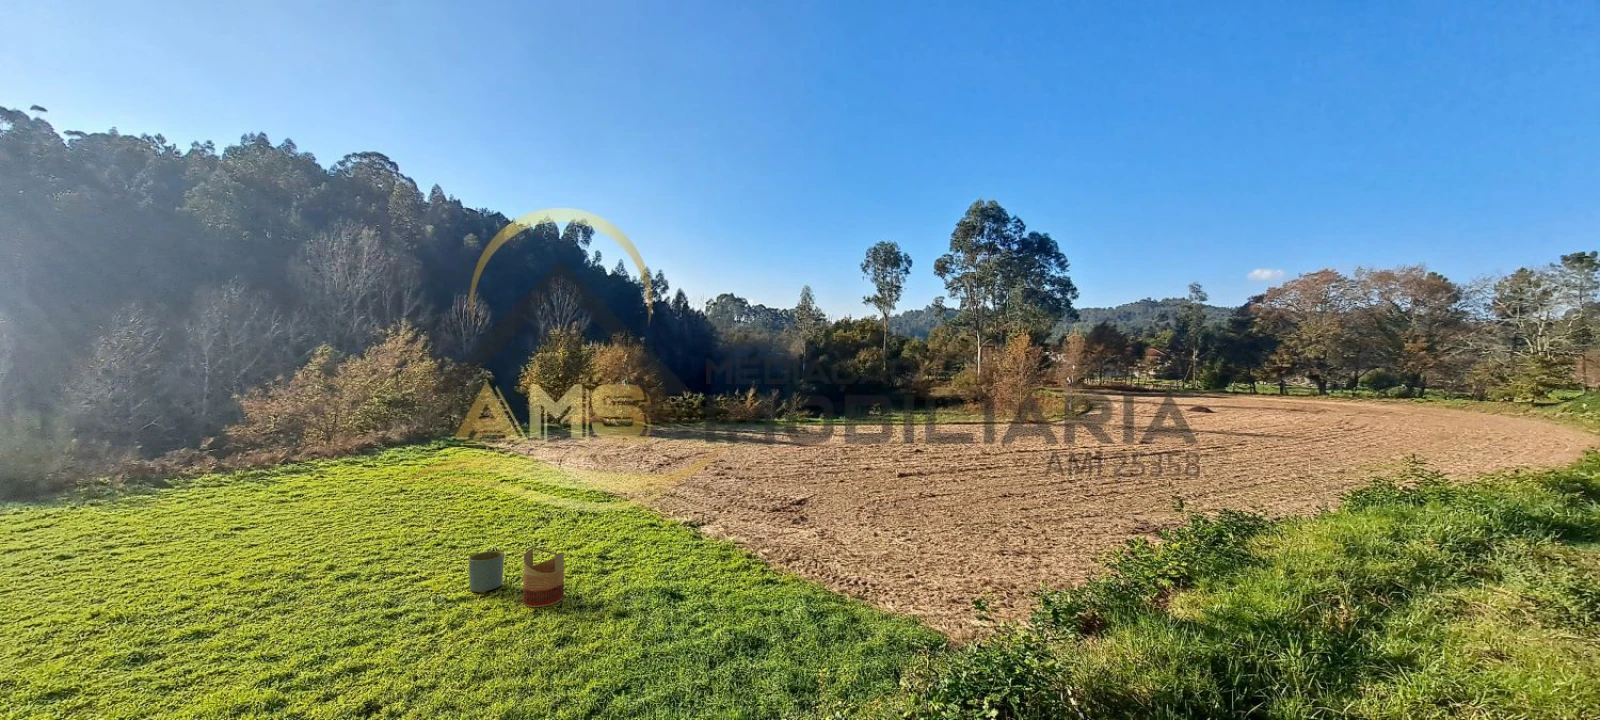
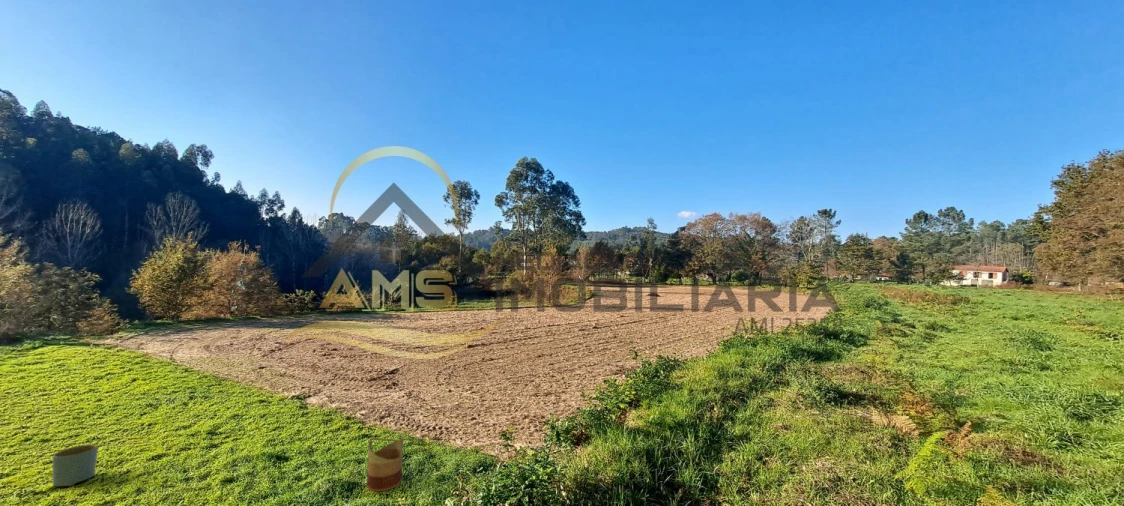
basket: present [523,547,564,607] -> present [367,438,403,491]

